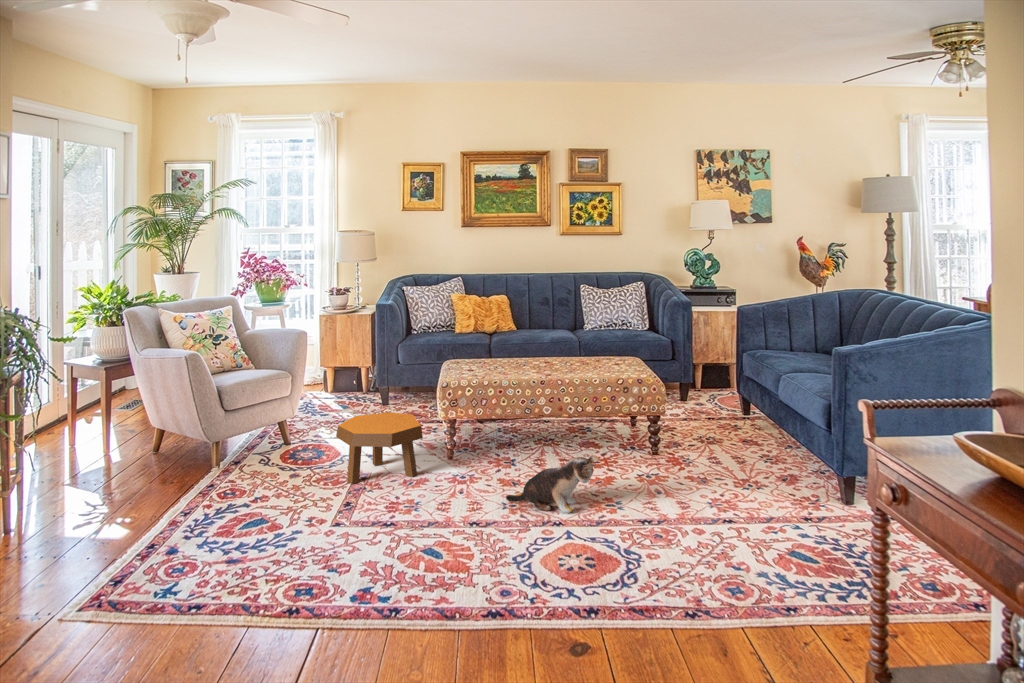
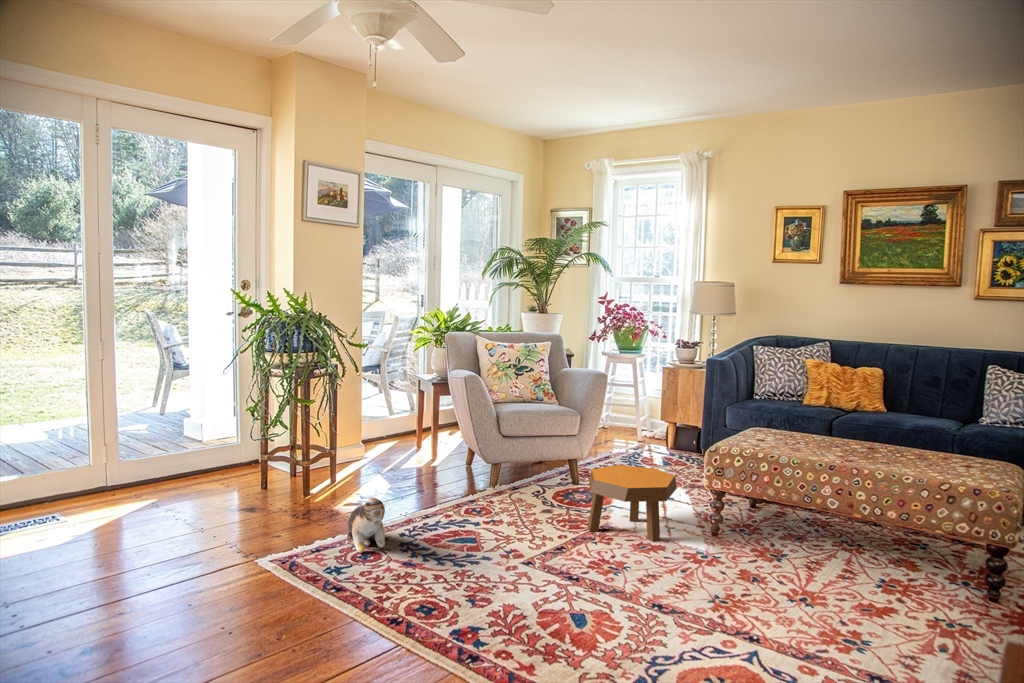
plush toy: present [506,455,598,513] -> present [347,498,388,553]

